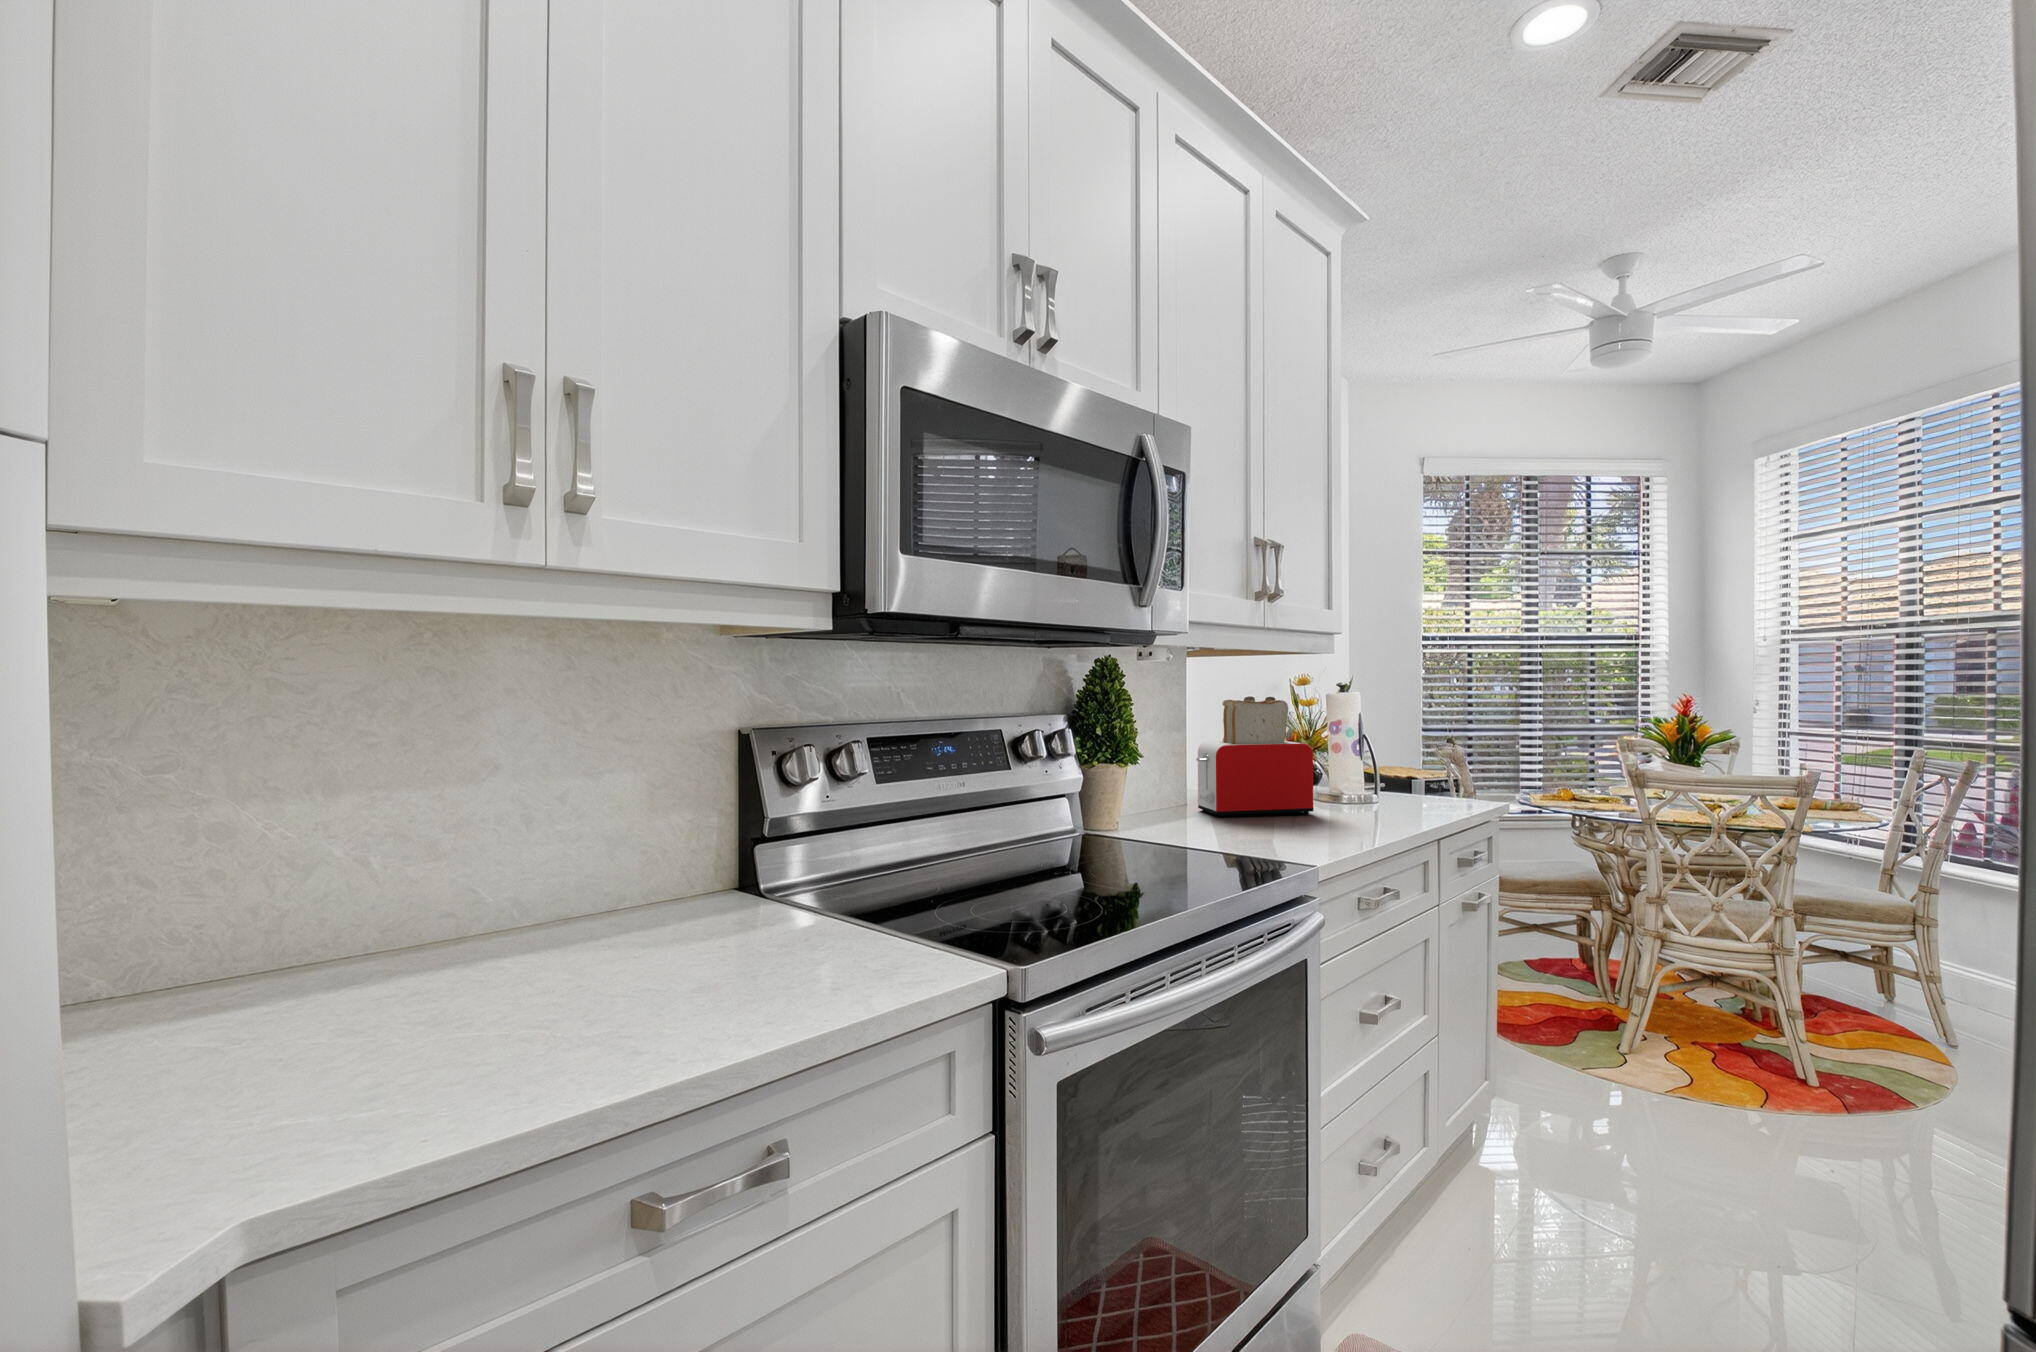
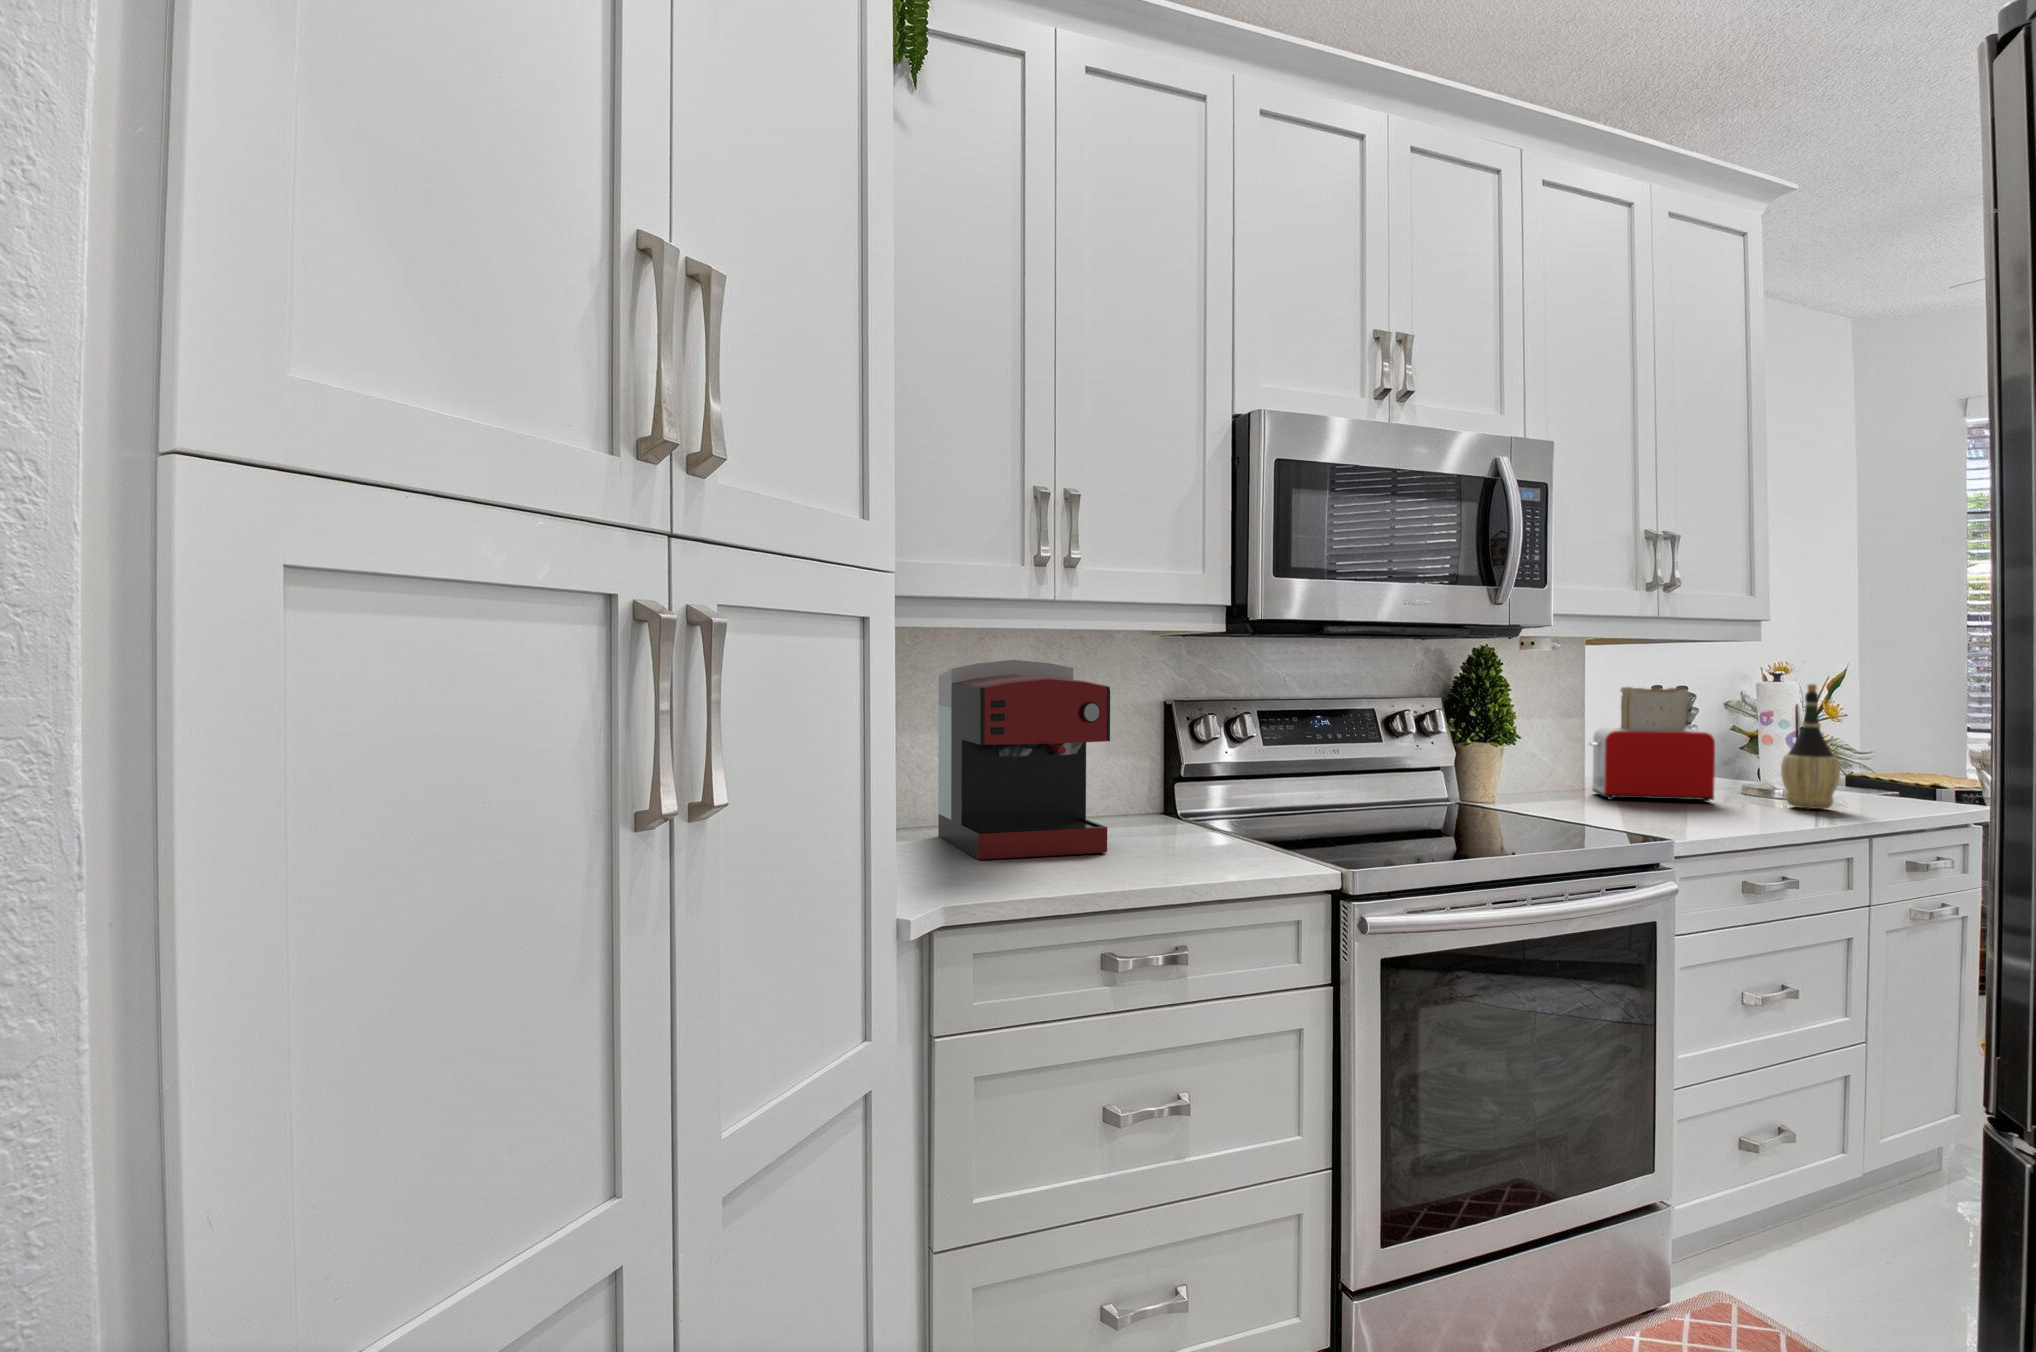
coffee maker: none [347,671,650,1034] -> present [938,660,1110,860]
wine bottle: none [1369,693,1421,815] -> present [1781,684,1840,809]

